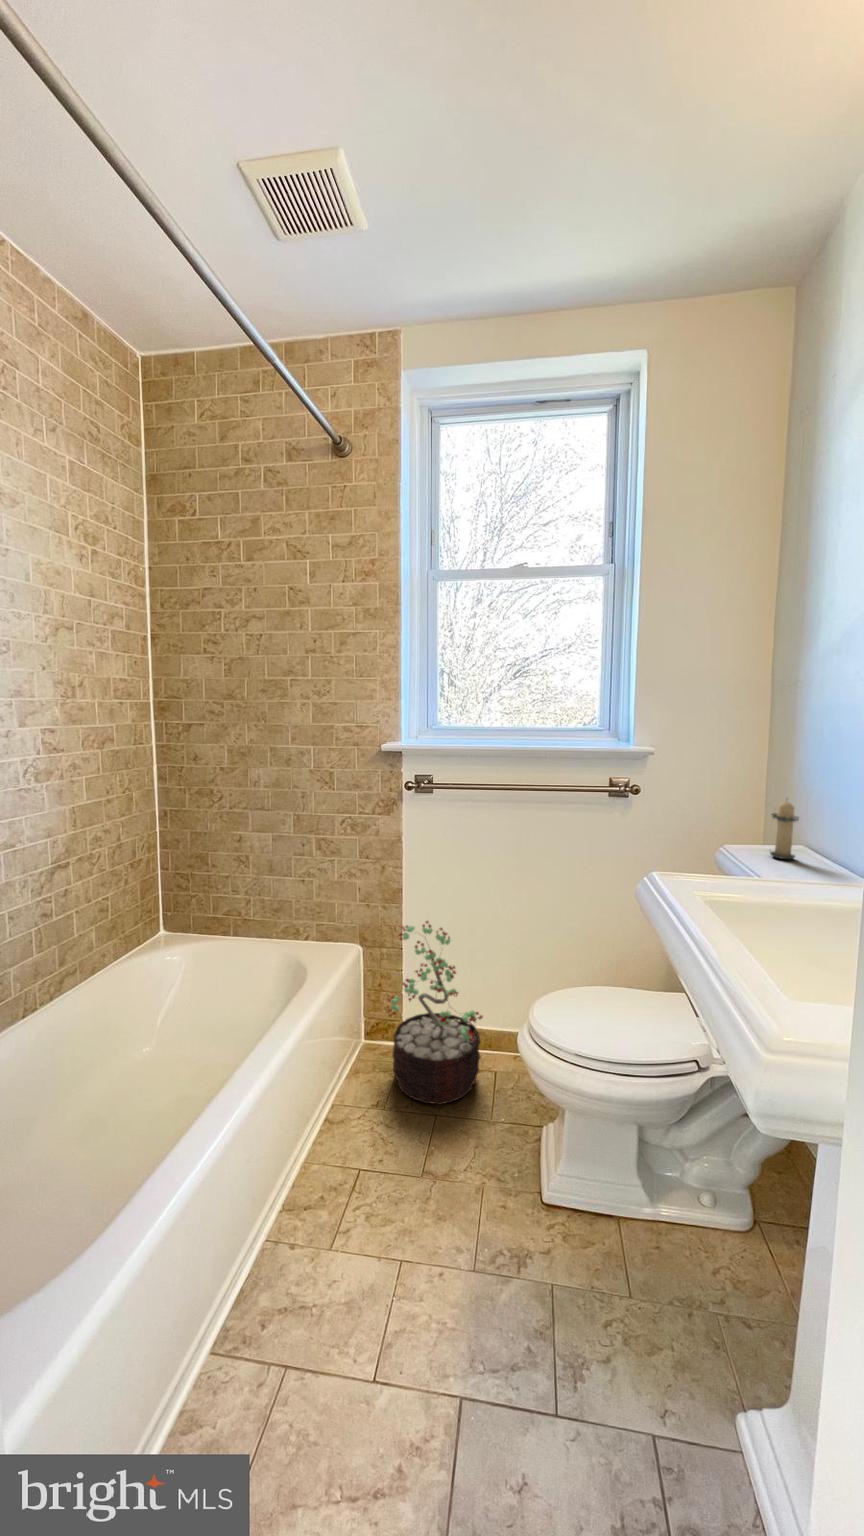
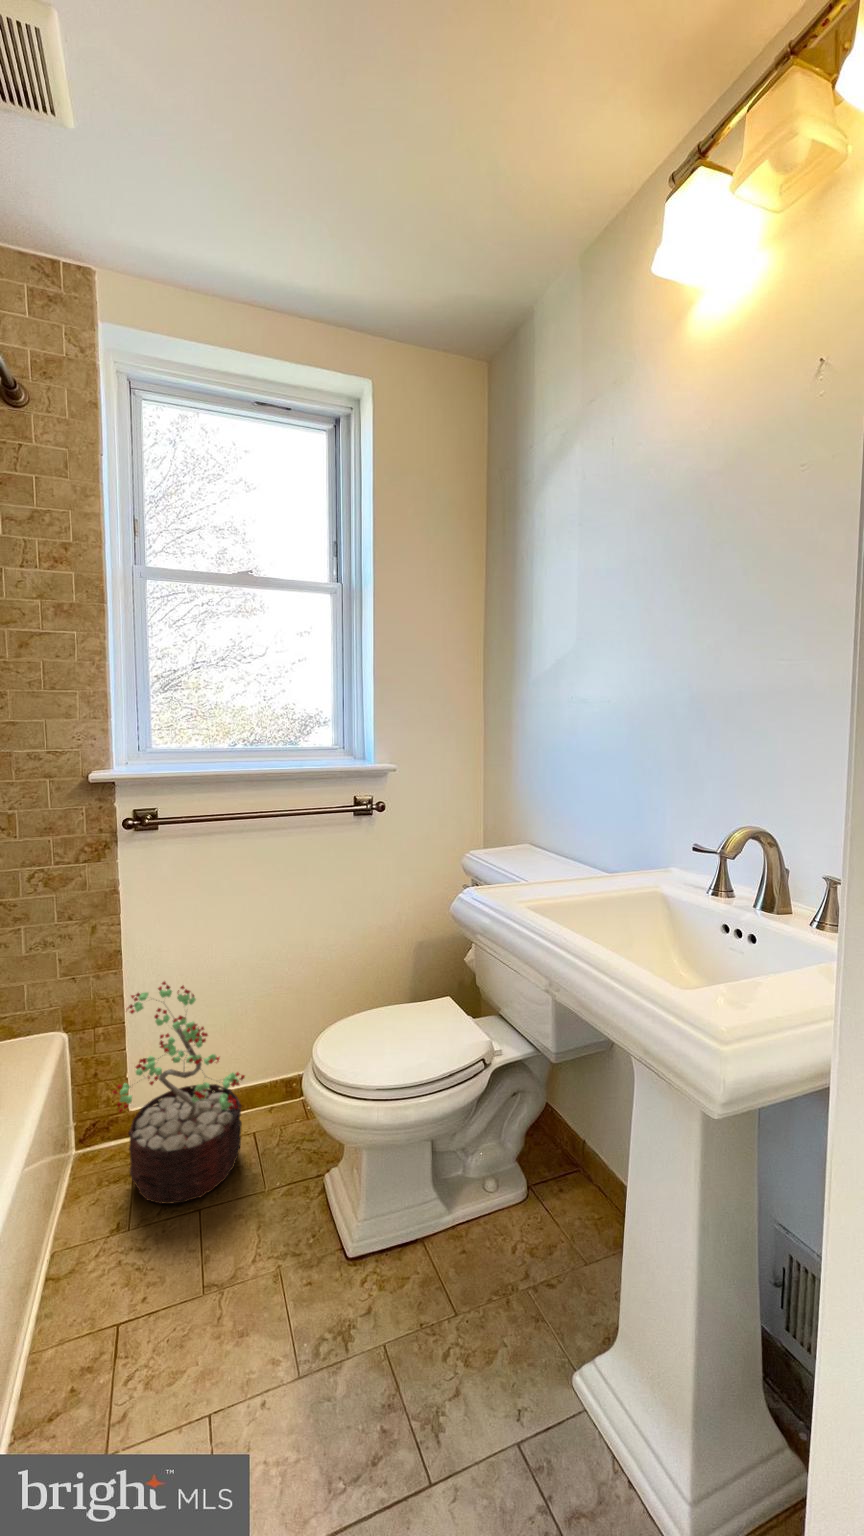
candle: present [770,801,799,859] -> none [510,803,536,857]

